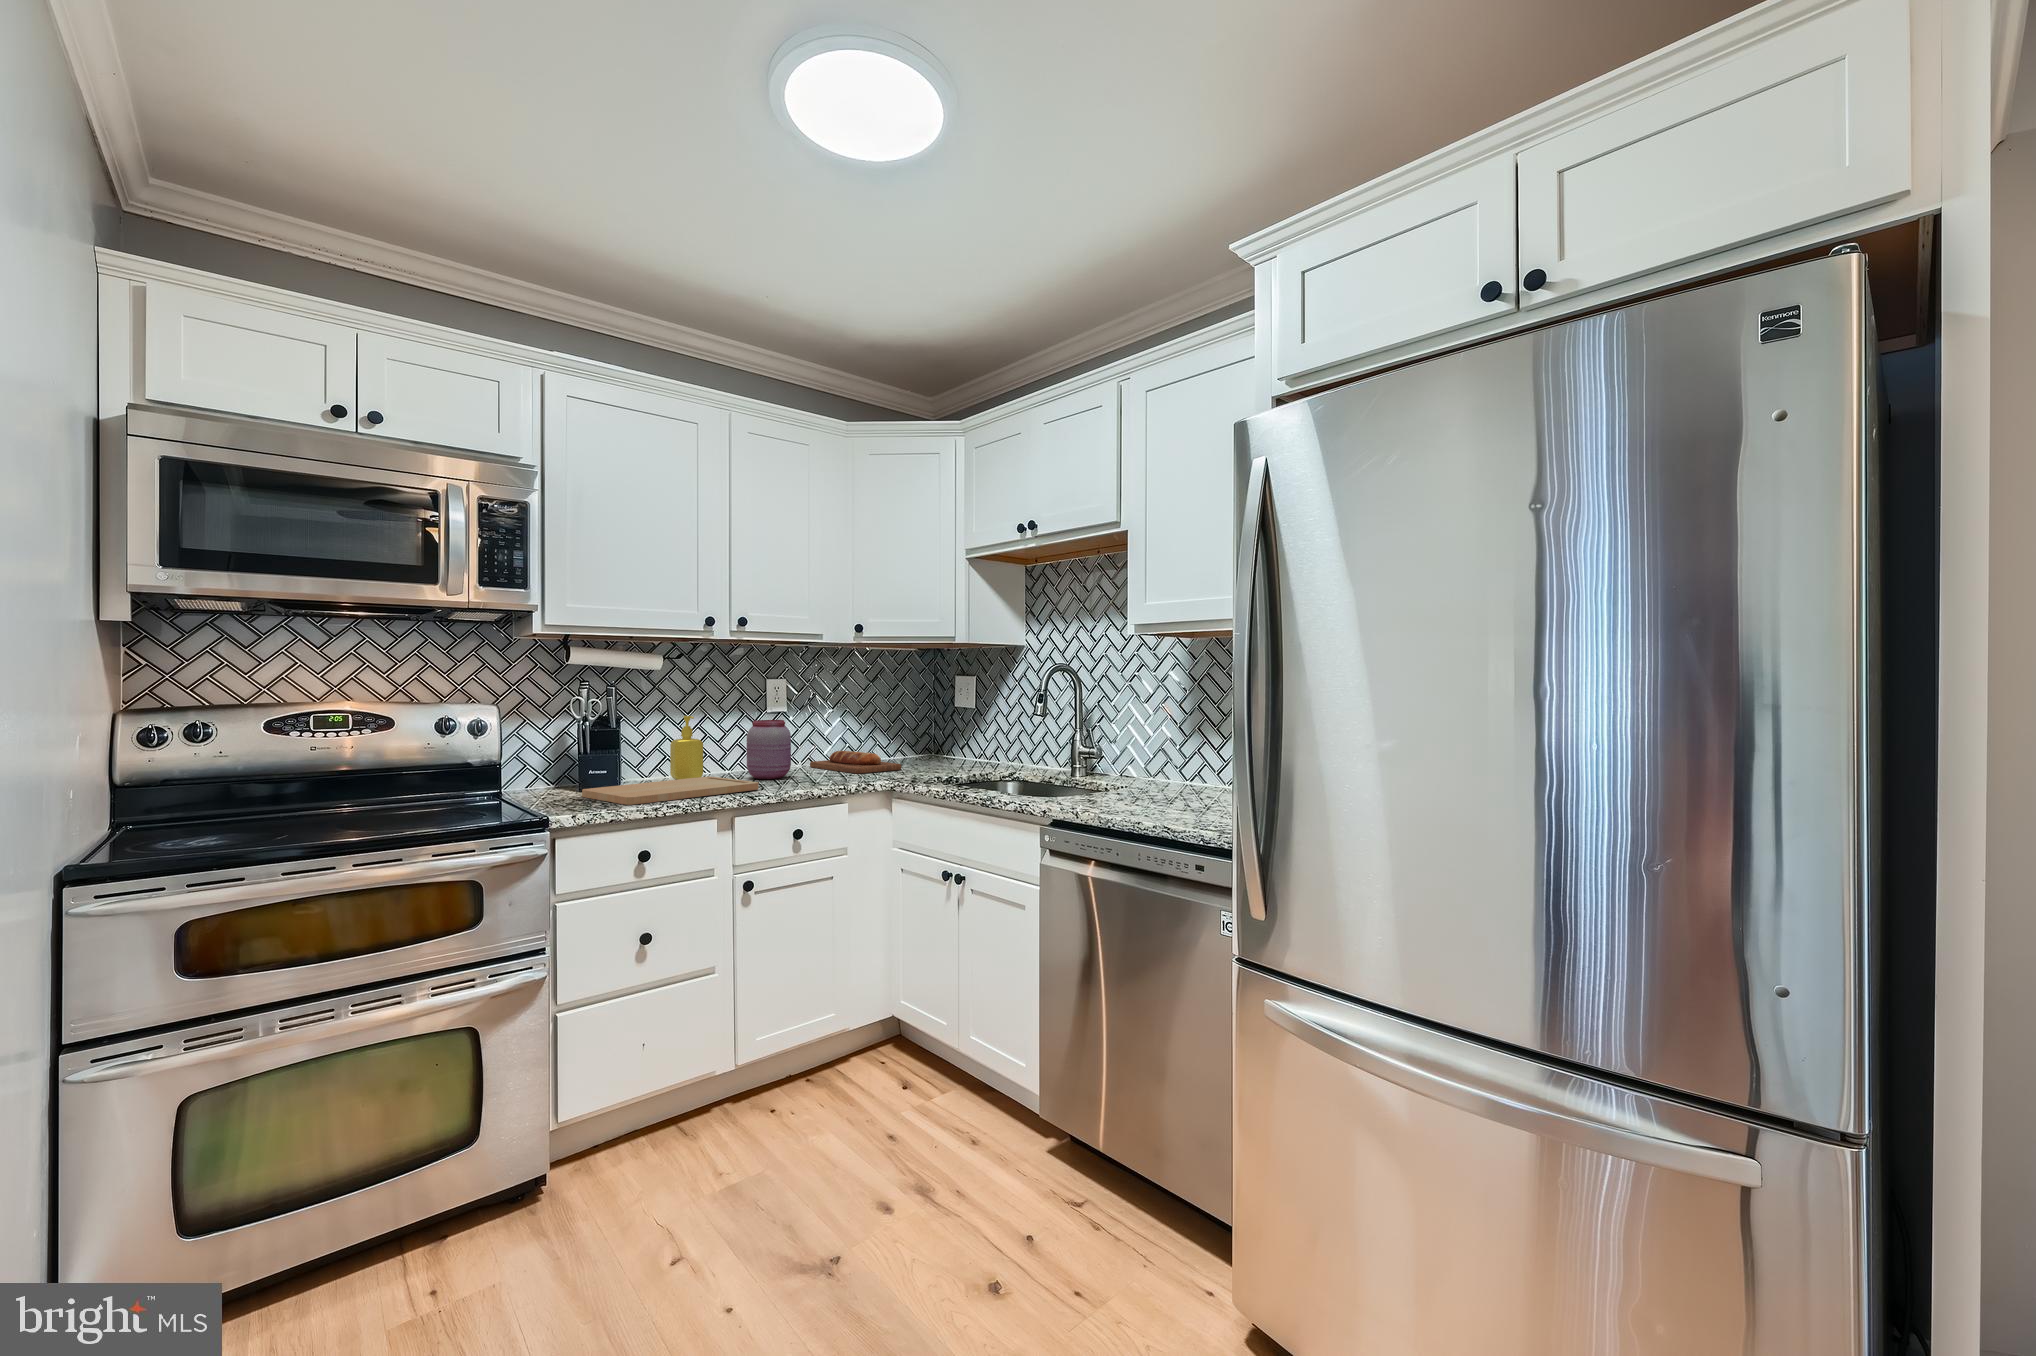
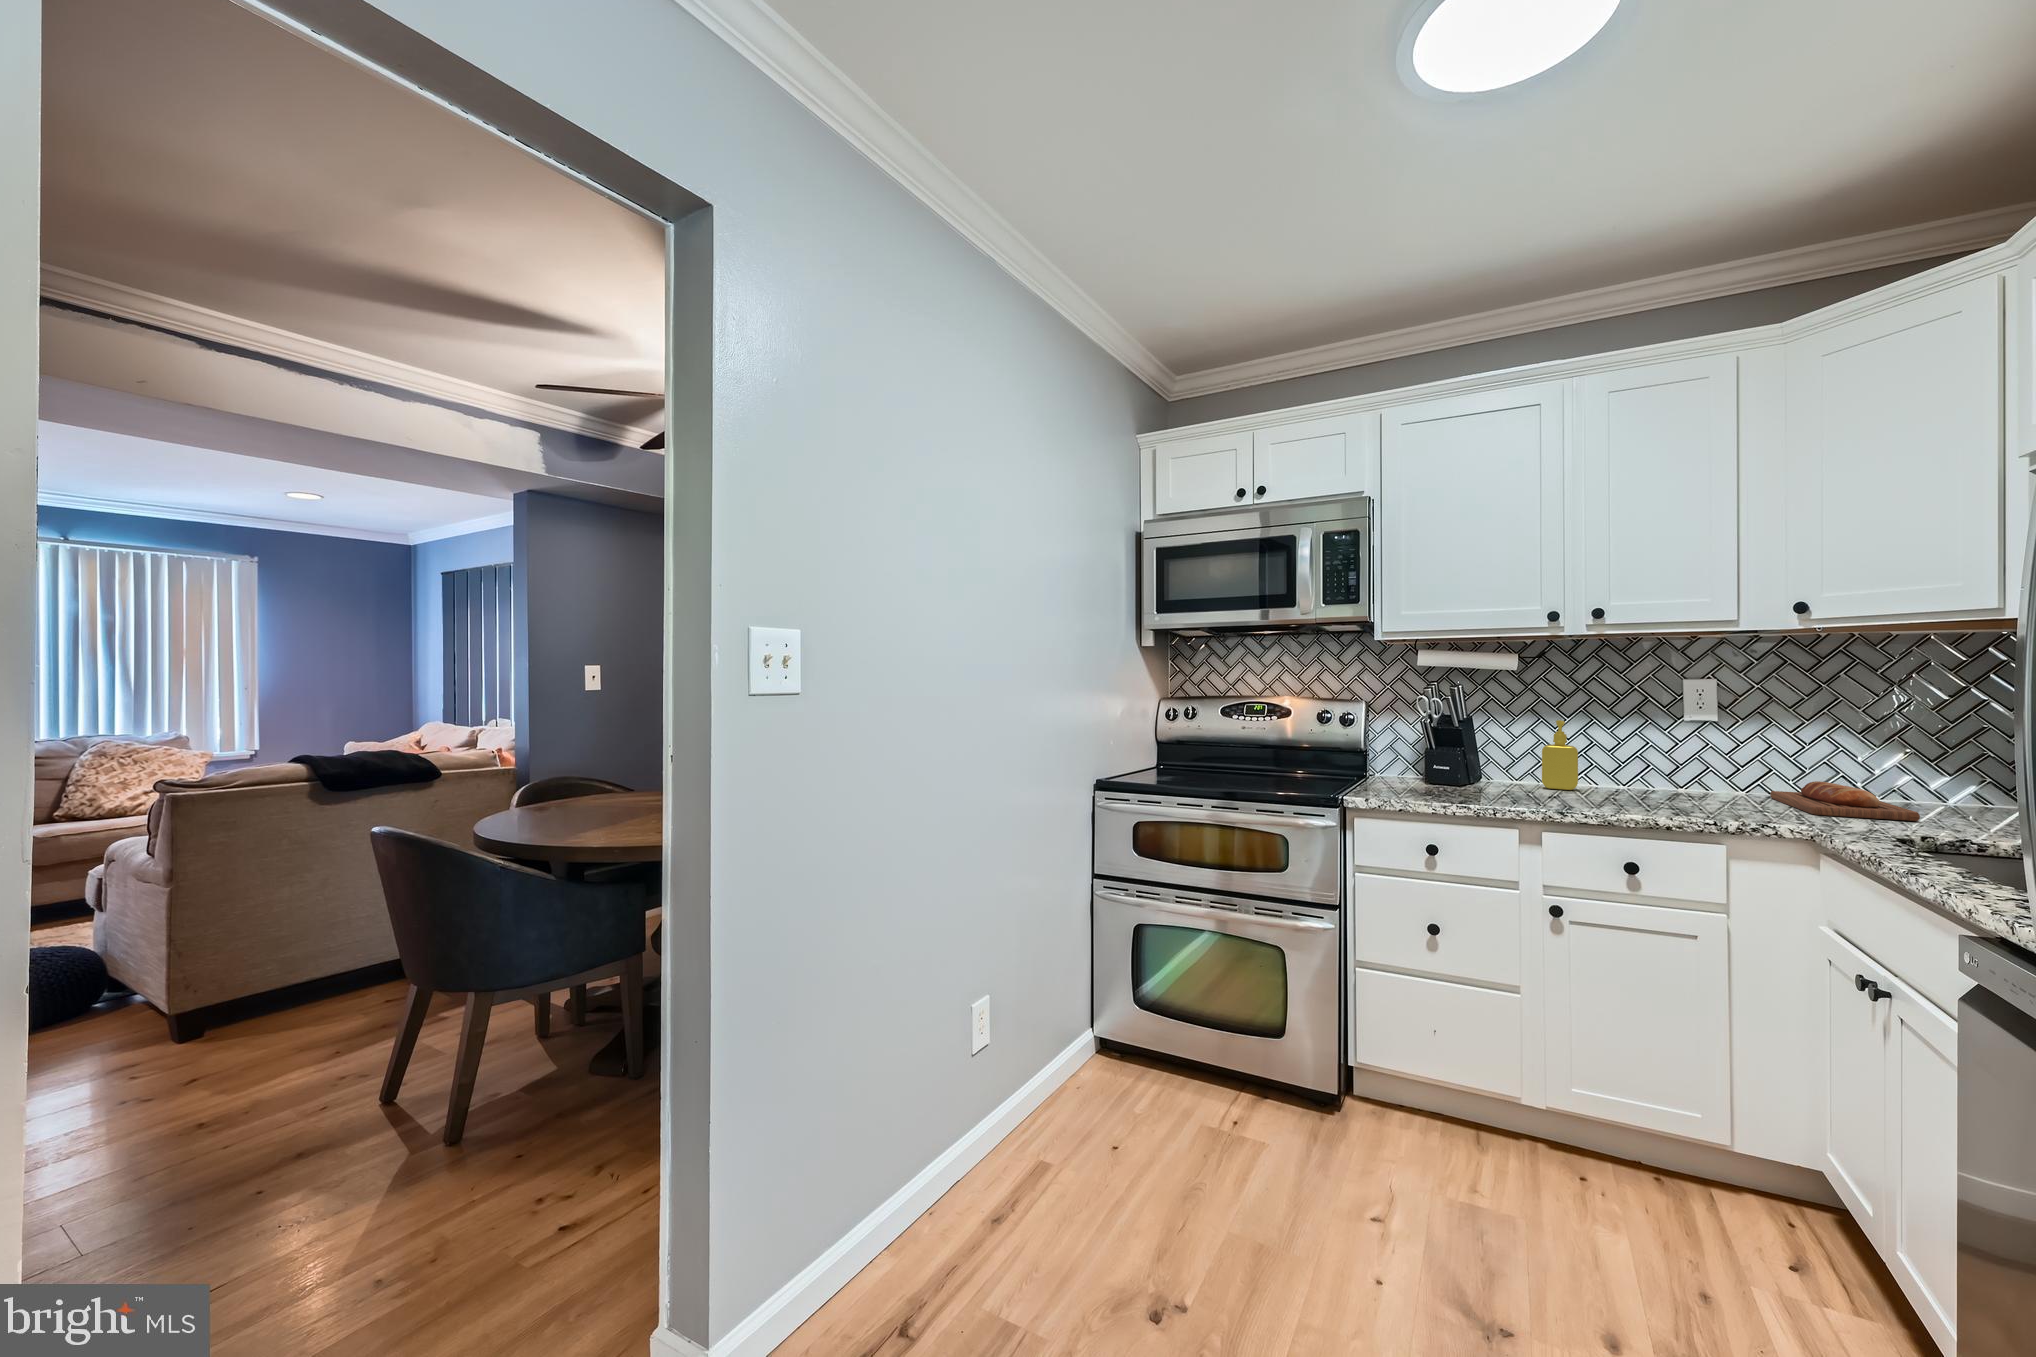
jar: present [747,720,791,779] -> none [1630,731,1695,802]
cutting board: present [582,777,759,805] -> none [1419,781,1601,808]

